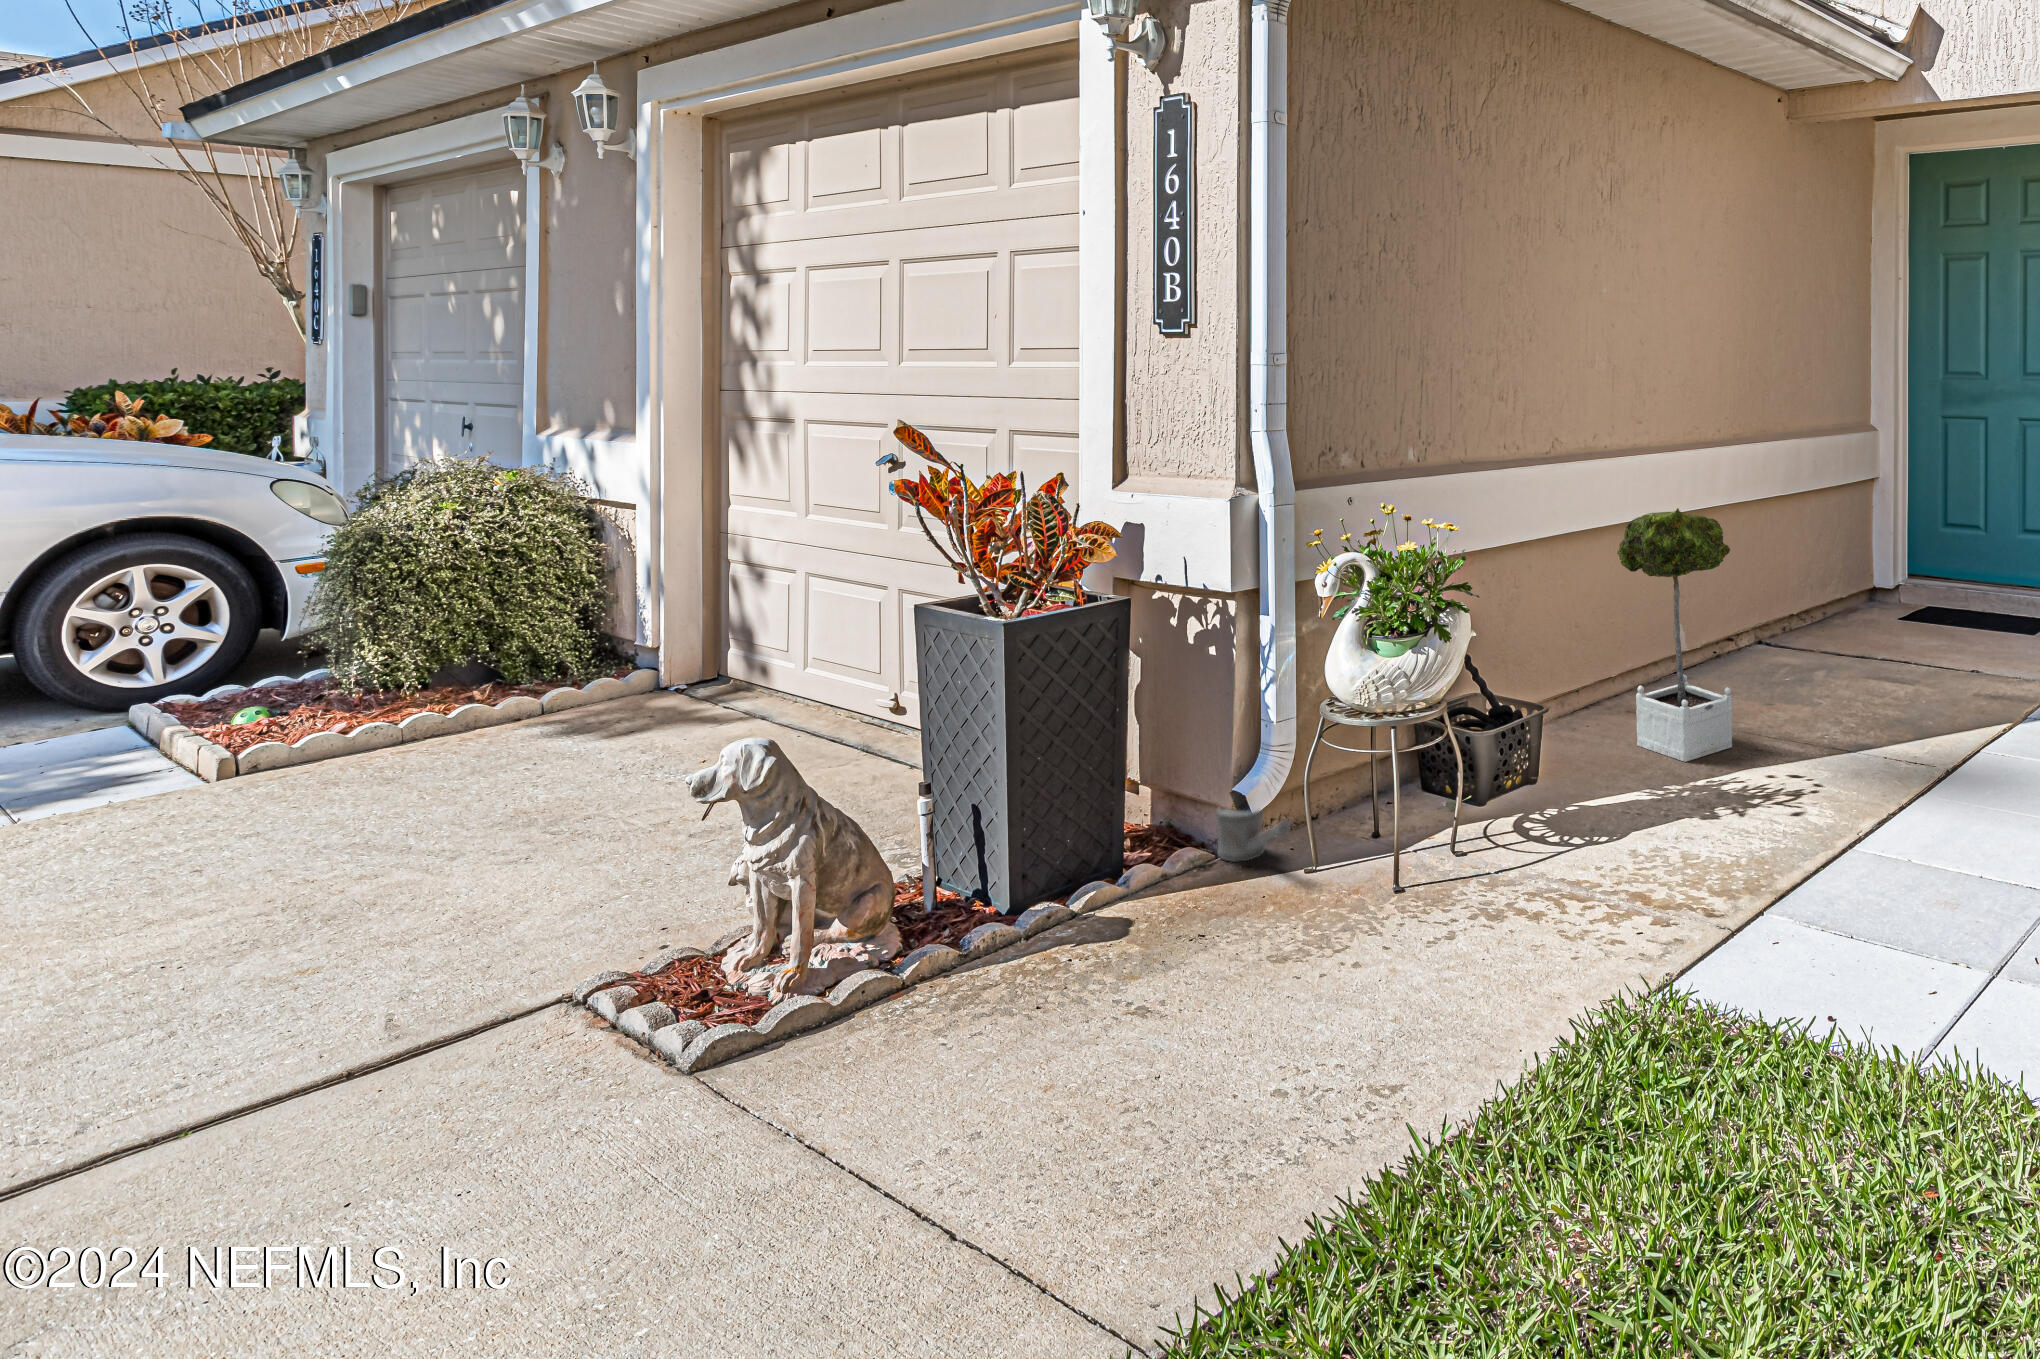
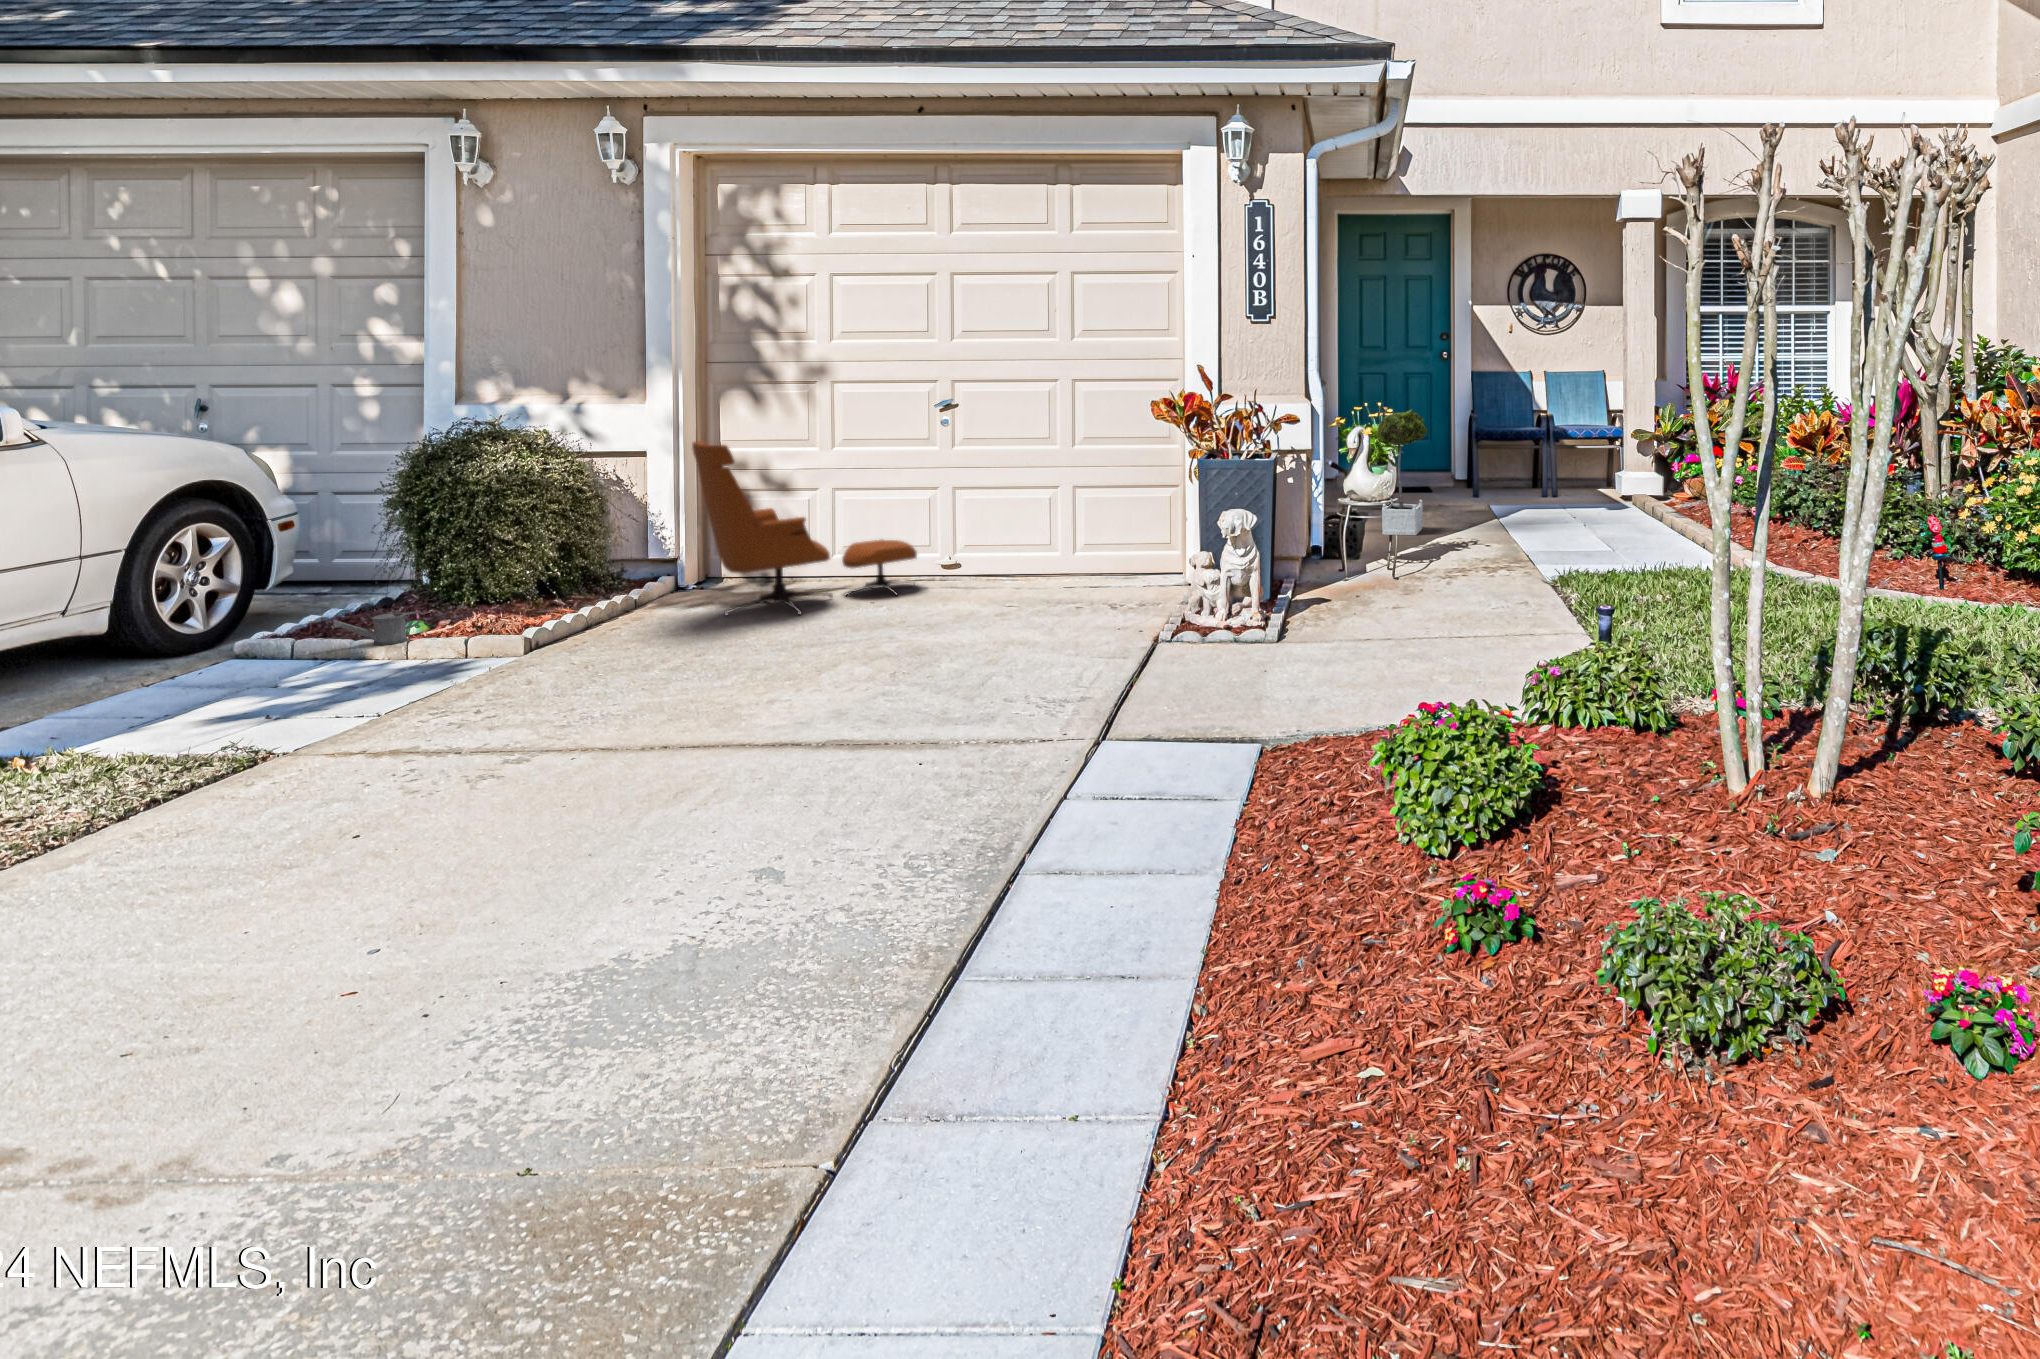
lounge chair: none [521,478,856,737] -> present [692,440,917,615]
watering can: present [1216,807,1291,862] -> present [333,611,422,645]

